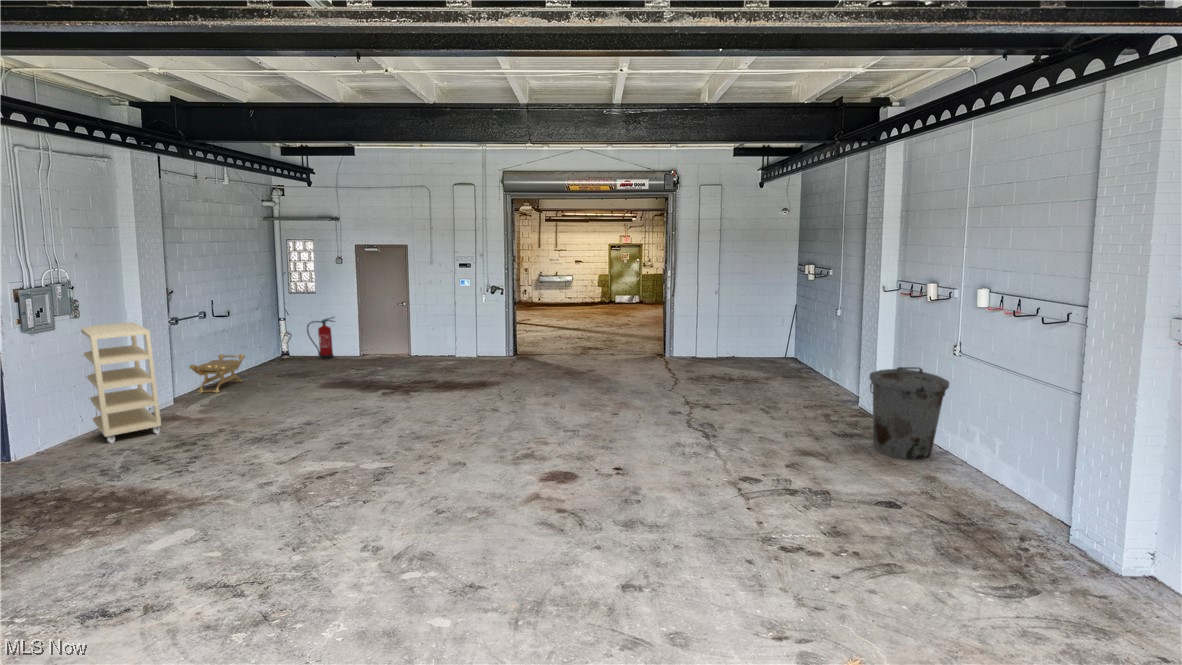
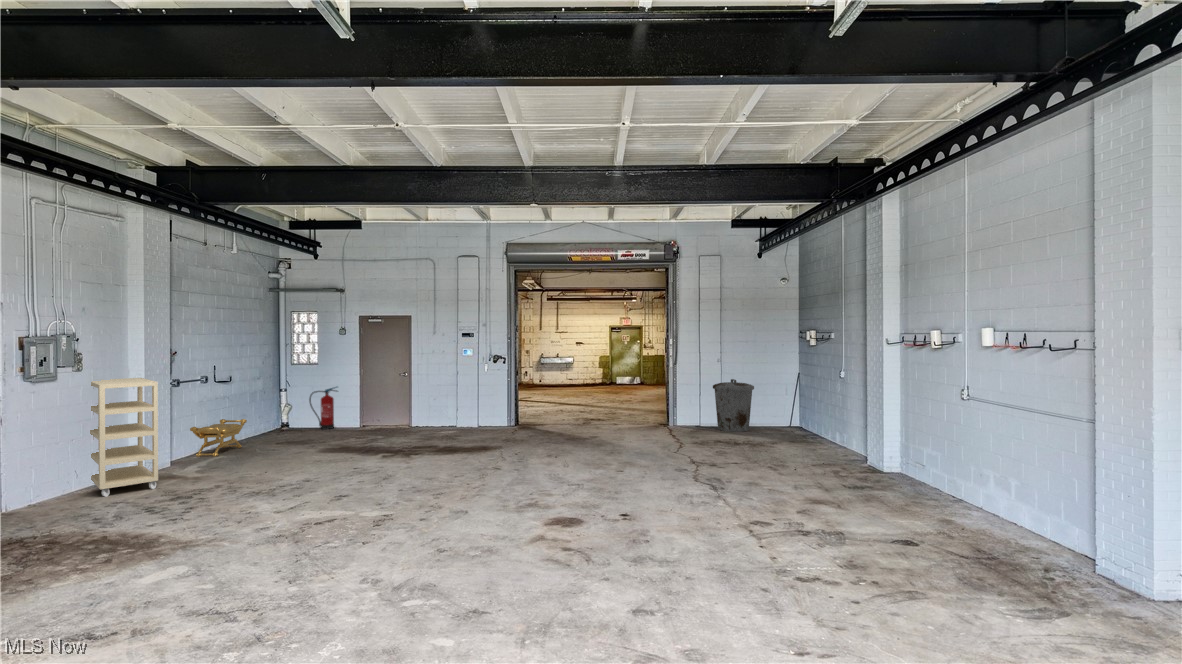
trash can: present [870,367,949,460] -> present [713,379,754,432]

